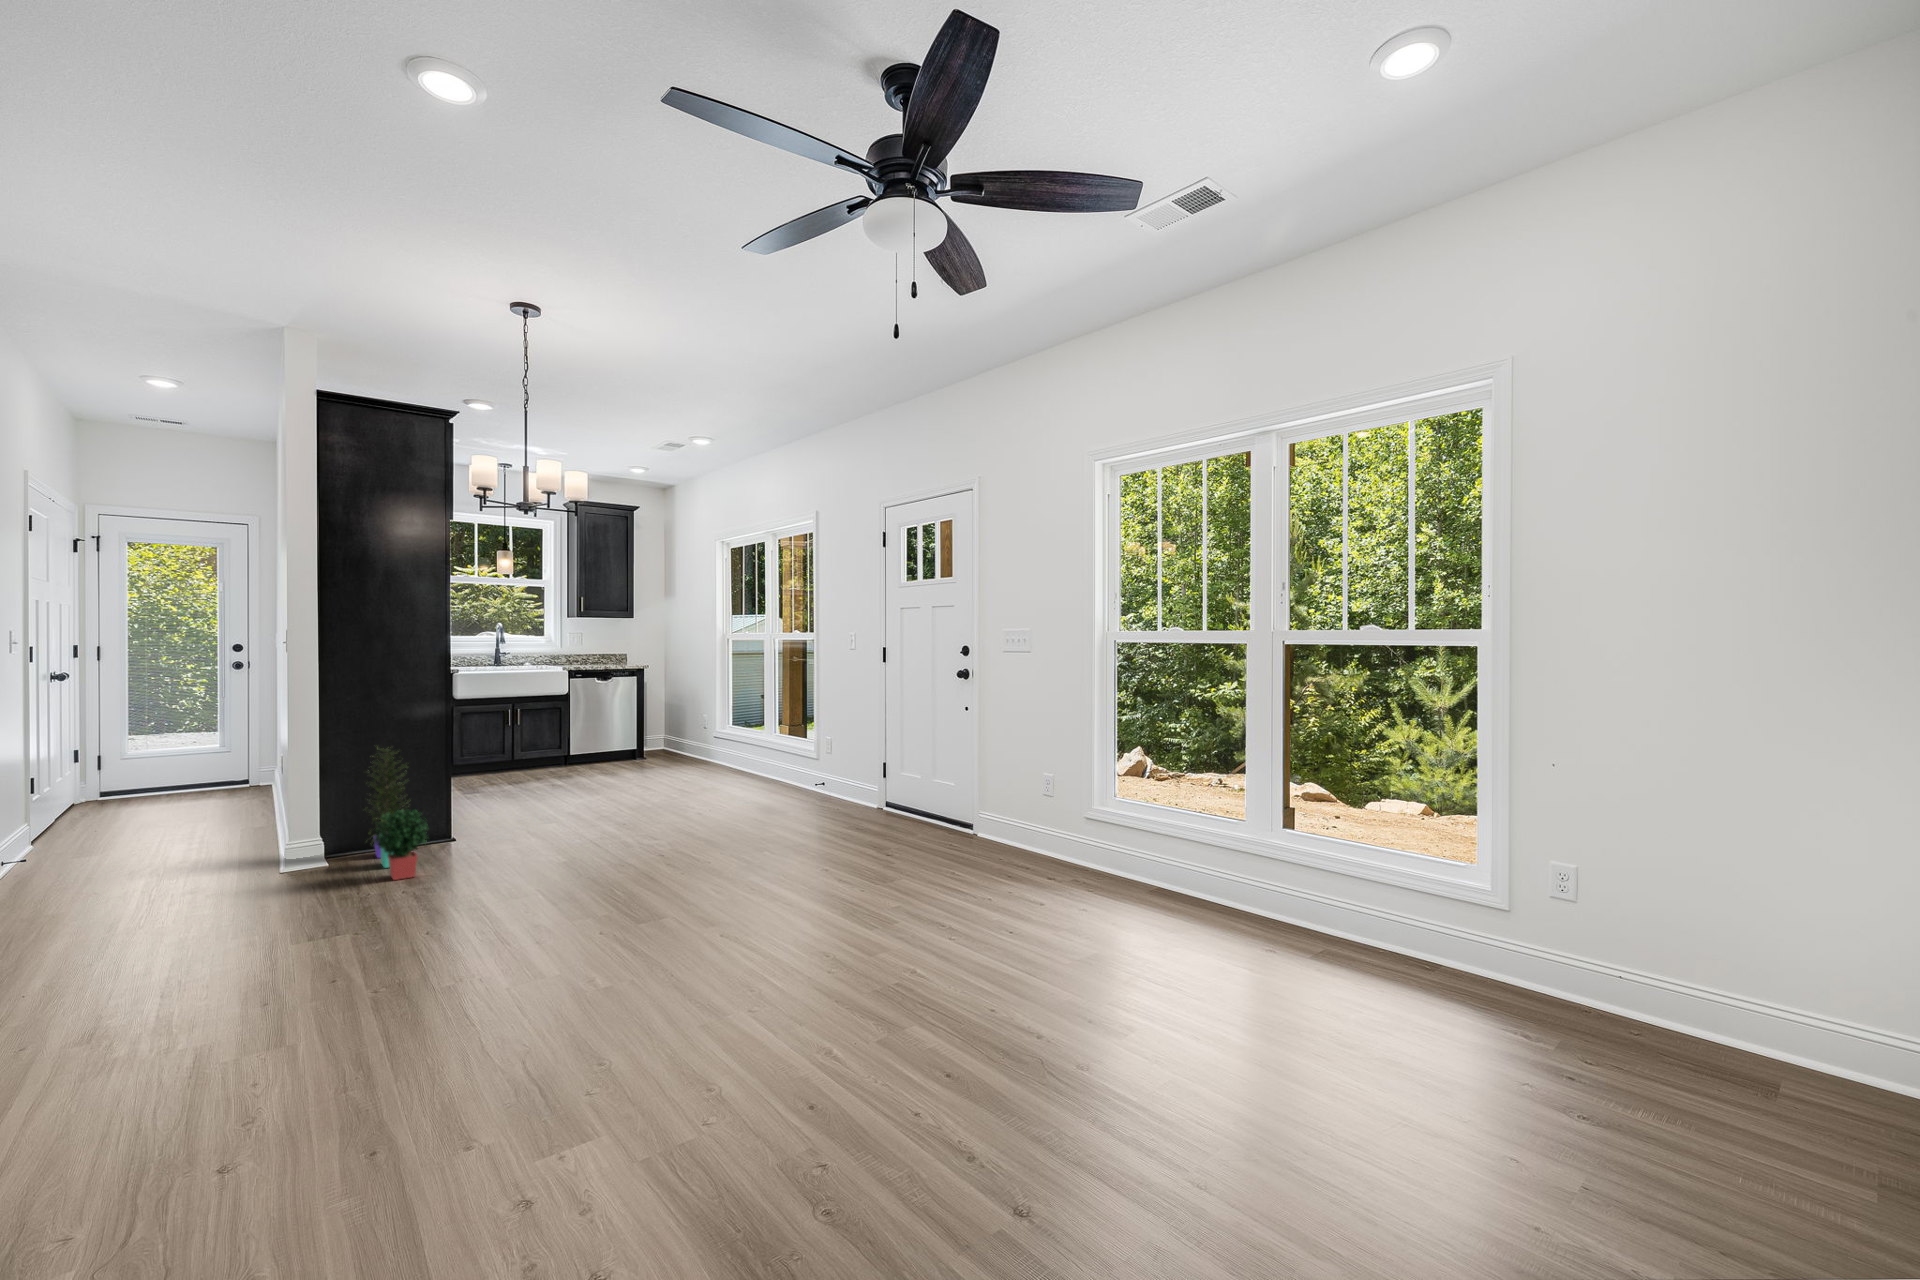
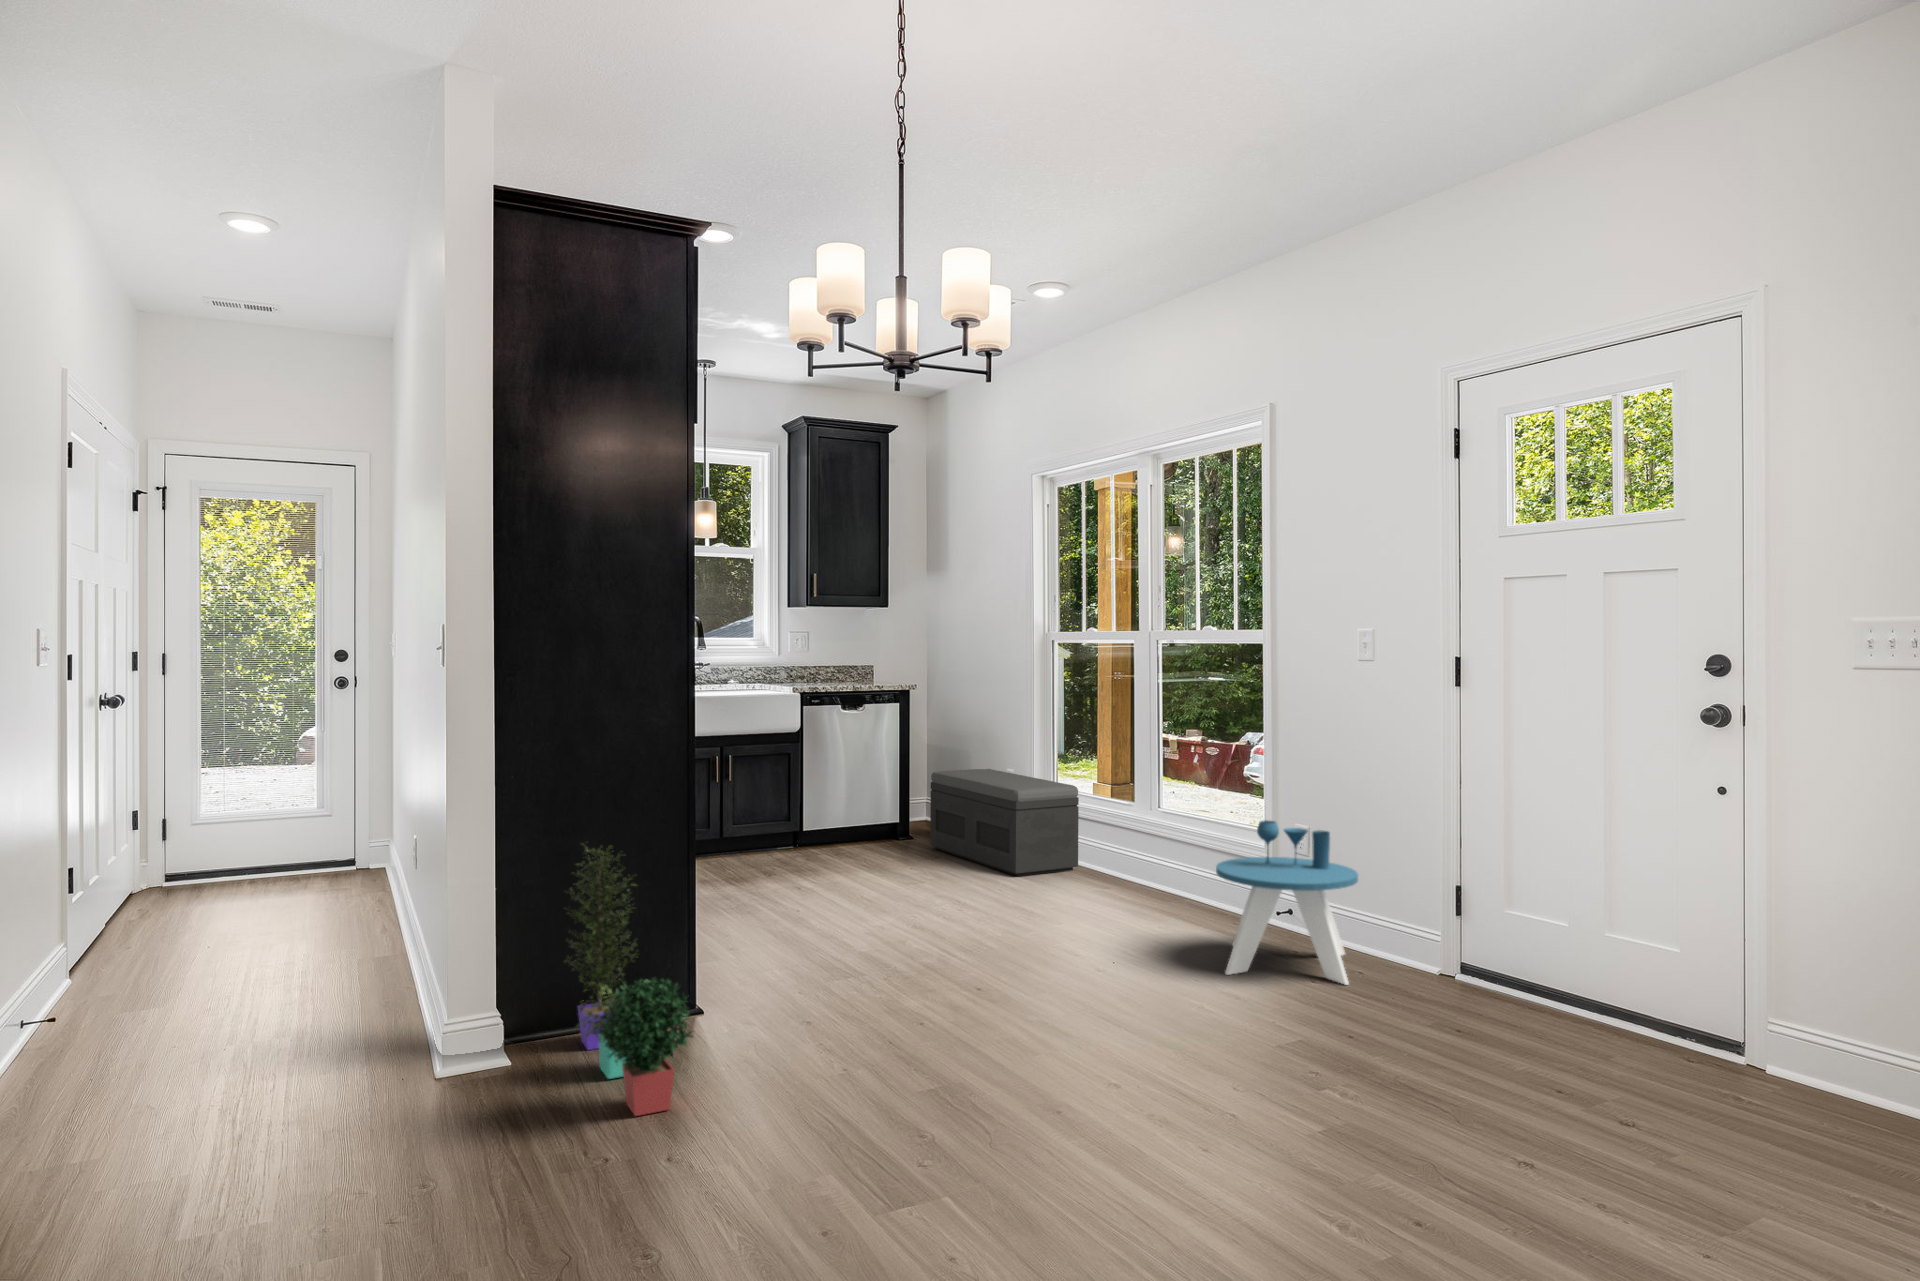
storage bench: none [654,715,737,775] -> present [930,769,1079,876]
side table: none [774,731,849,813] -> present [1216,820,1358,985]

